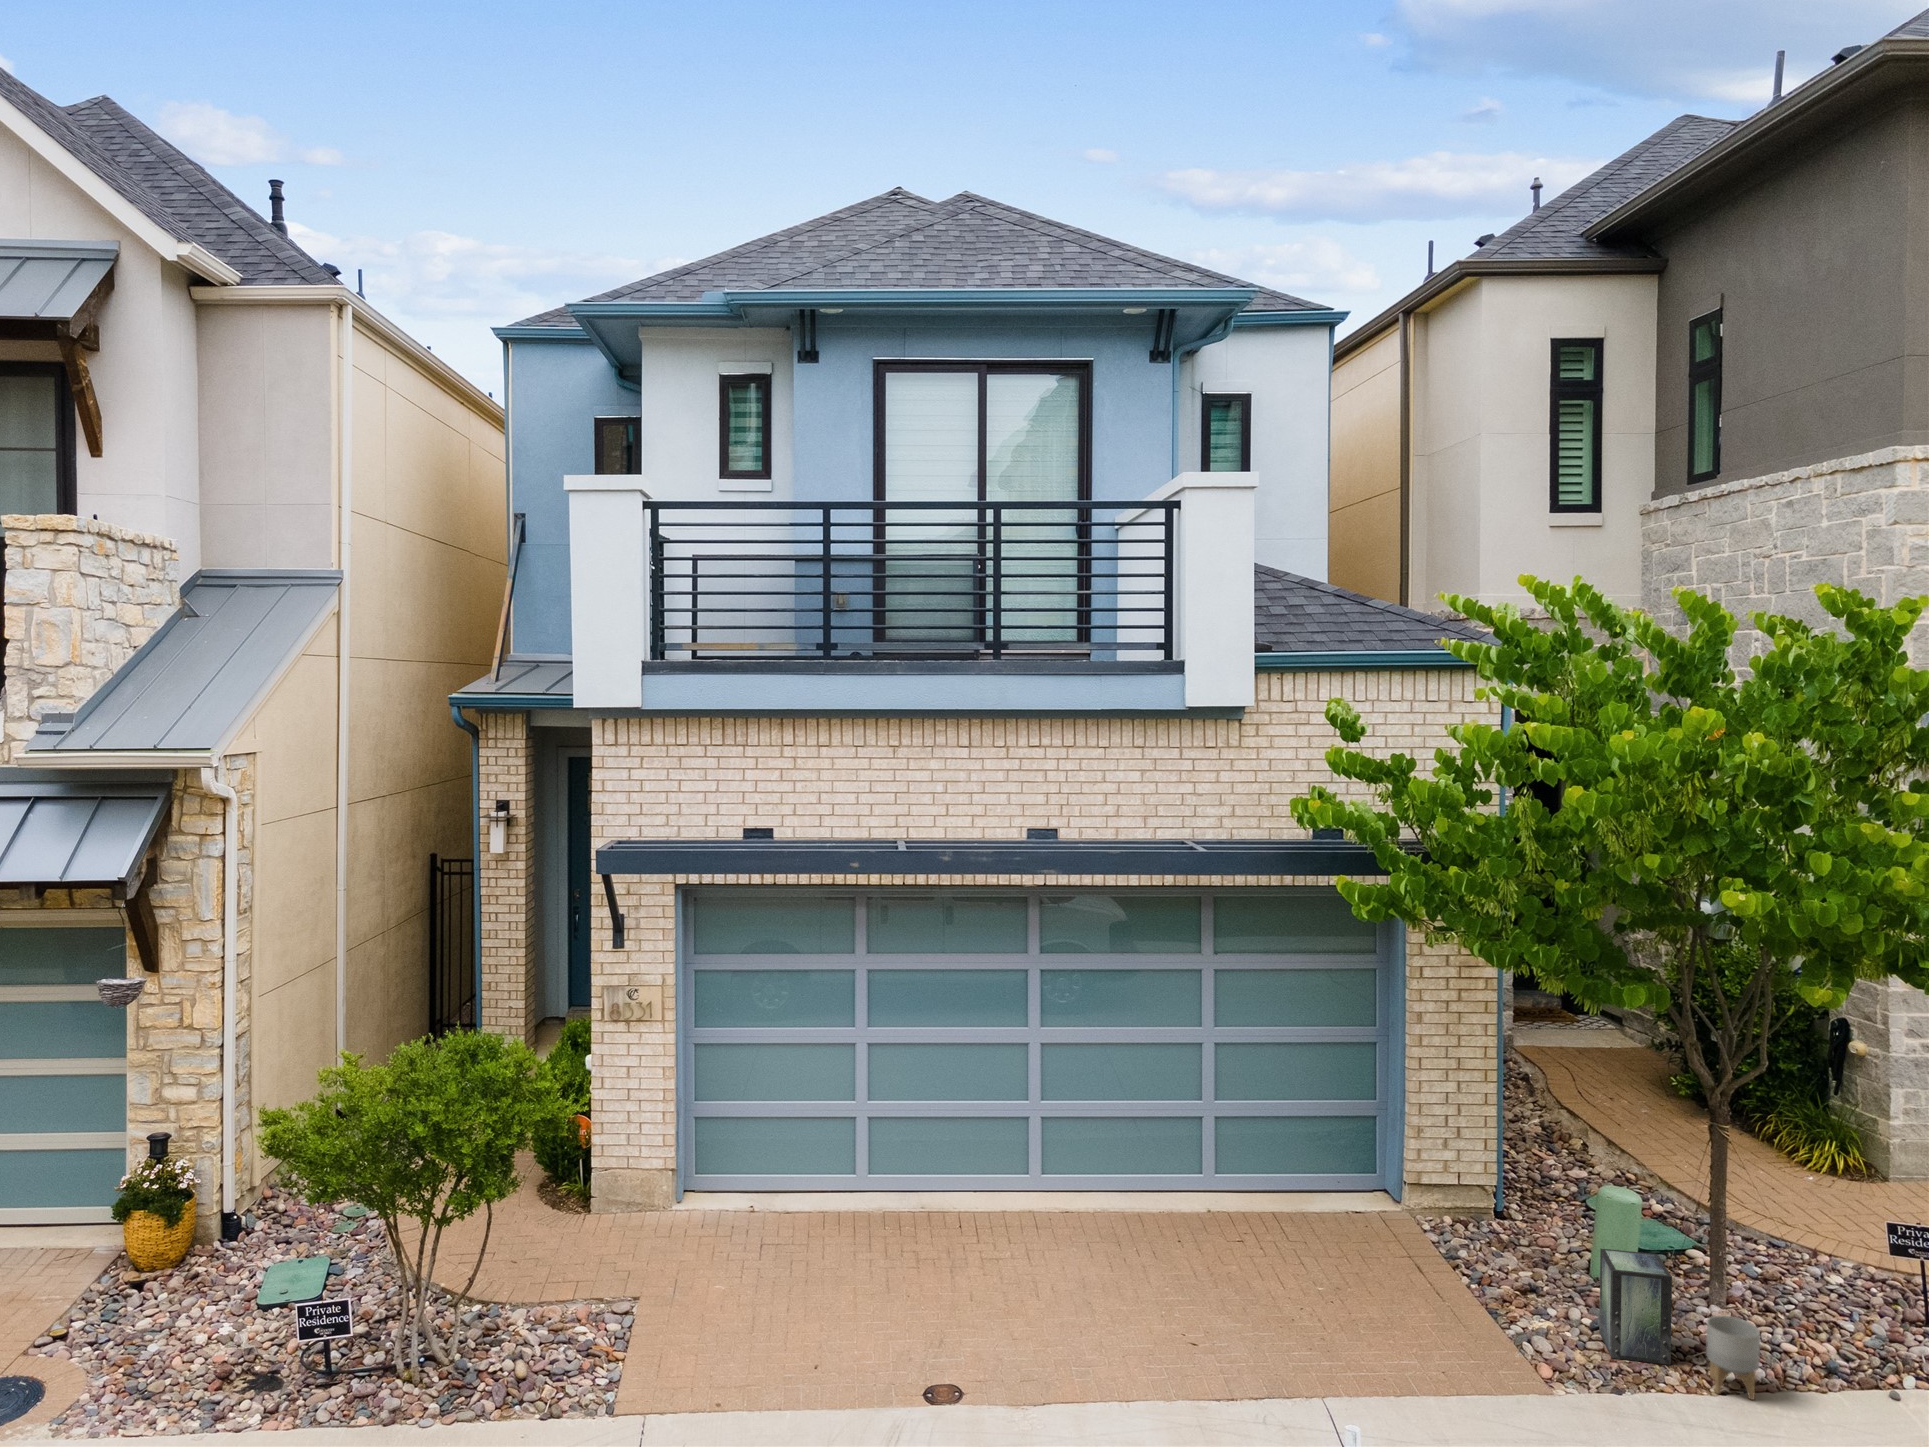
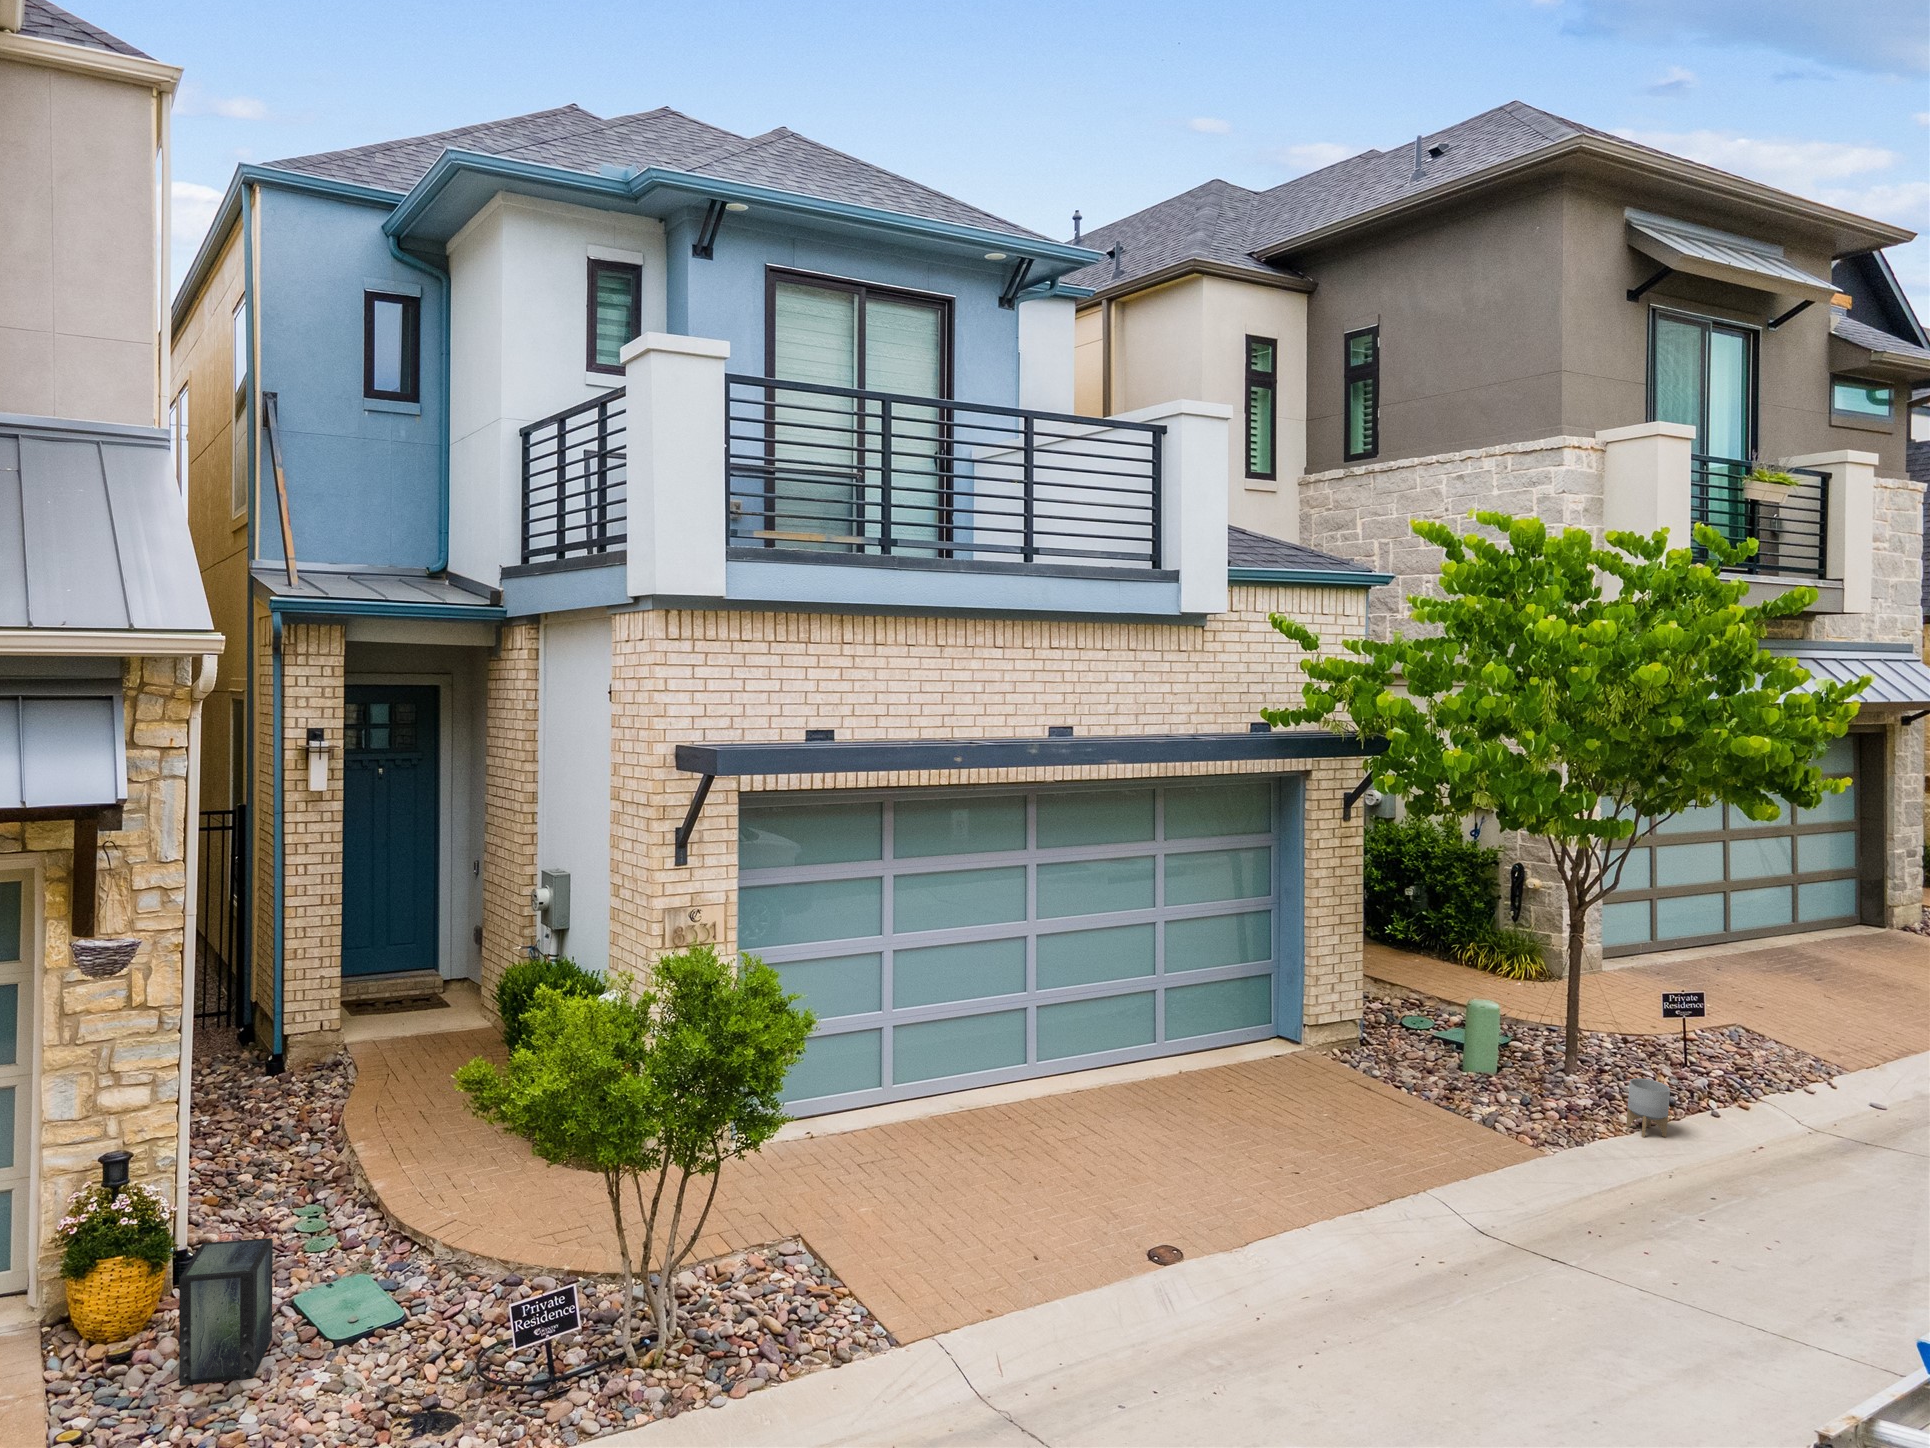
storage box: present [1599,1249,1672,1365] -> present [179,1238,273,1385]

